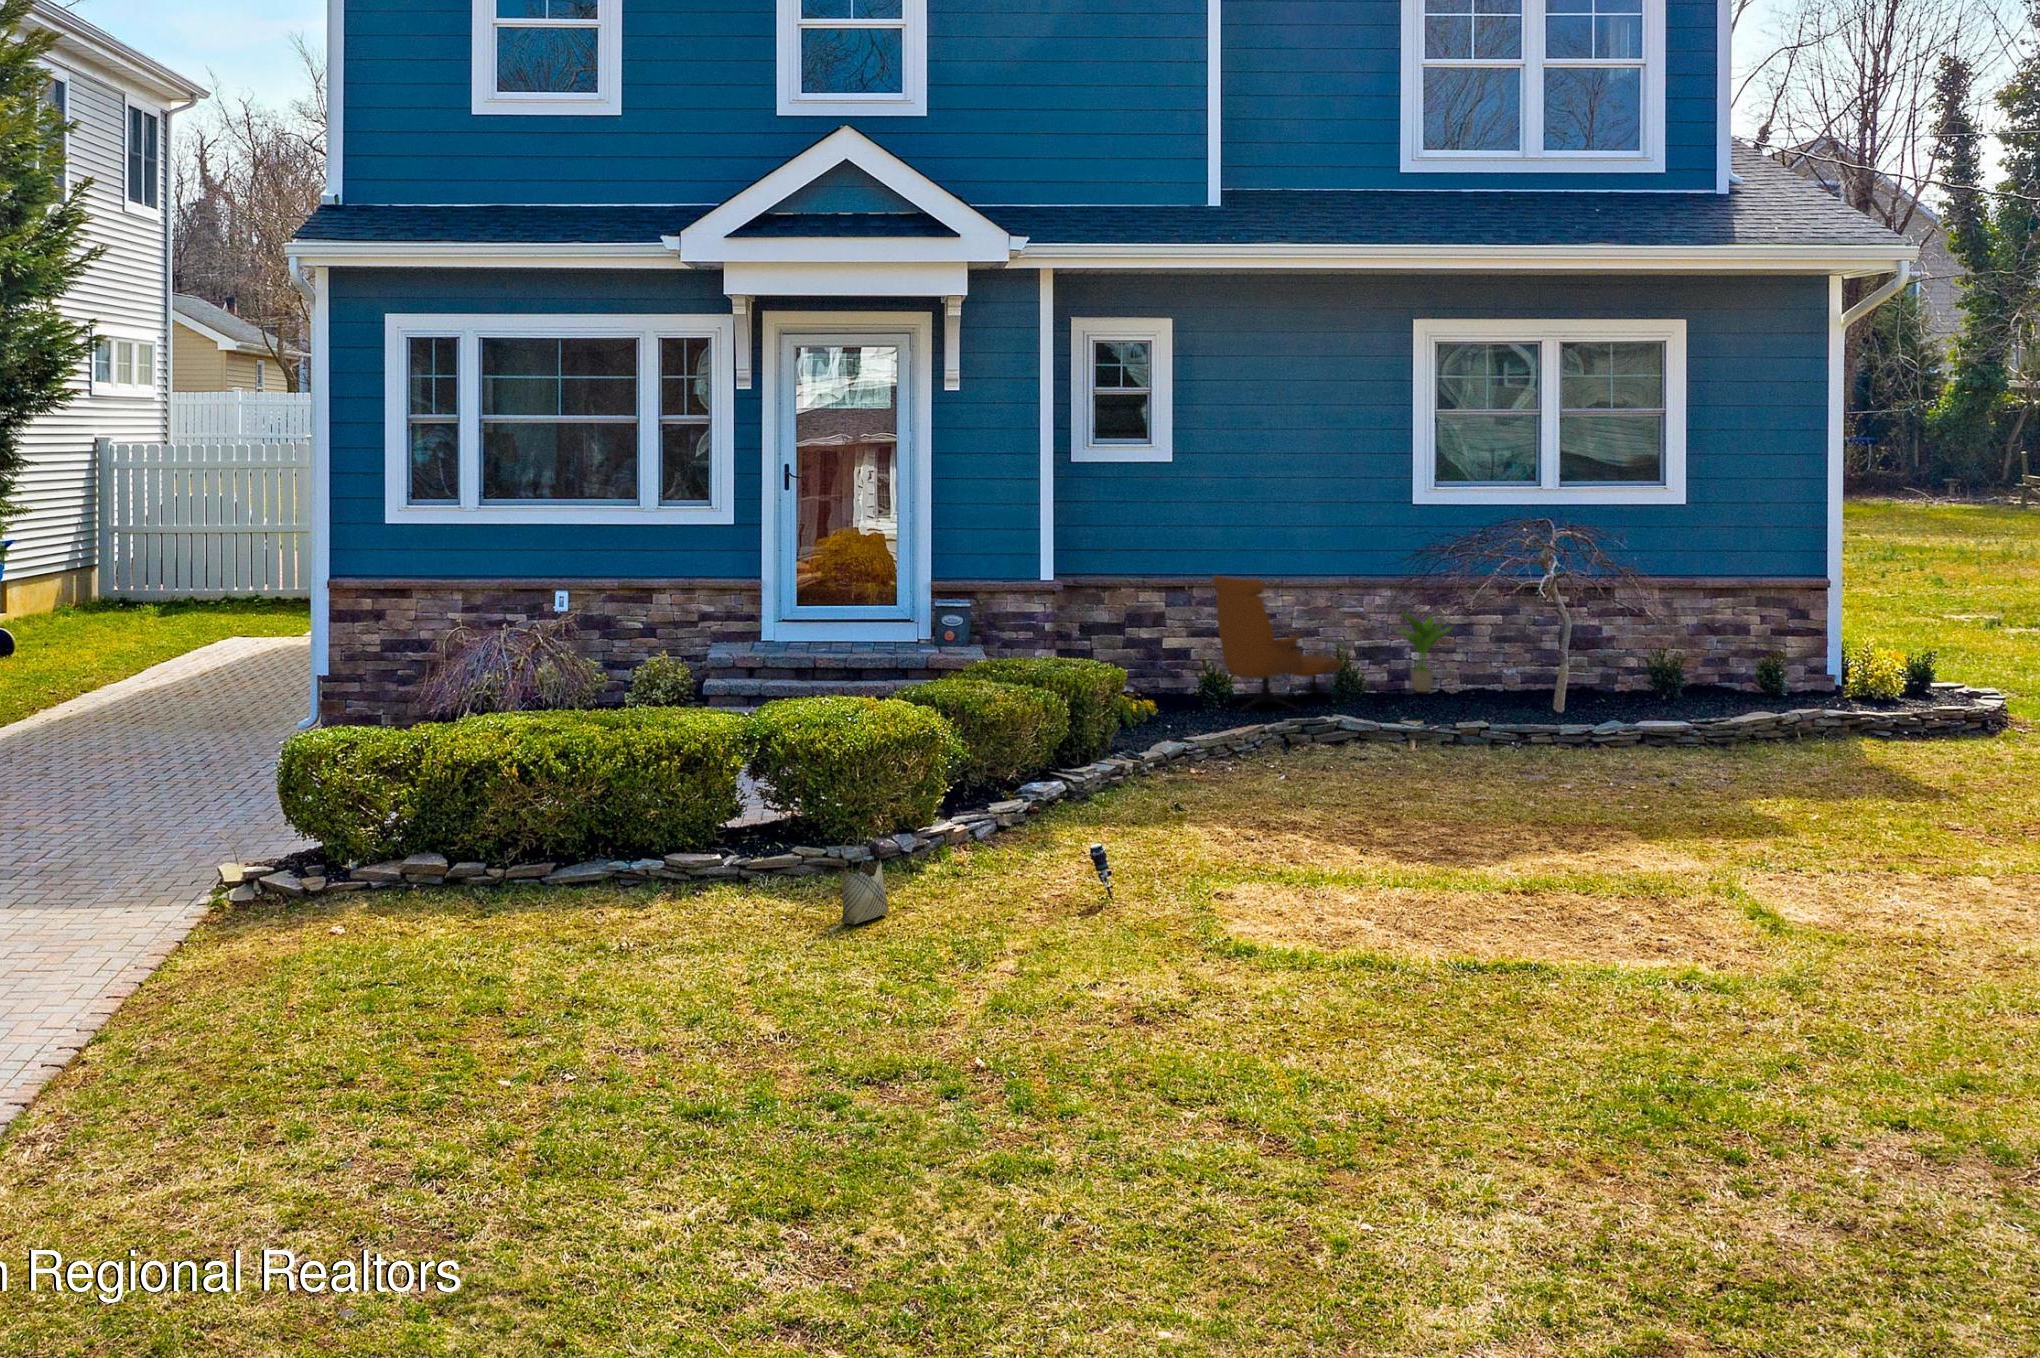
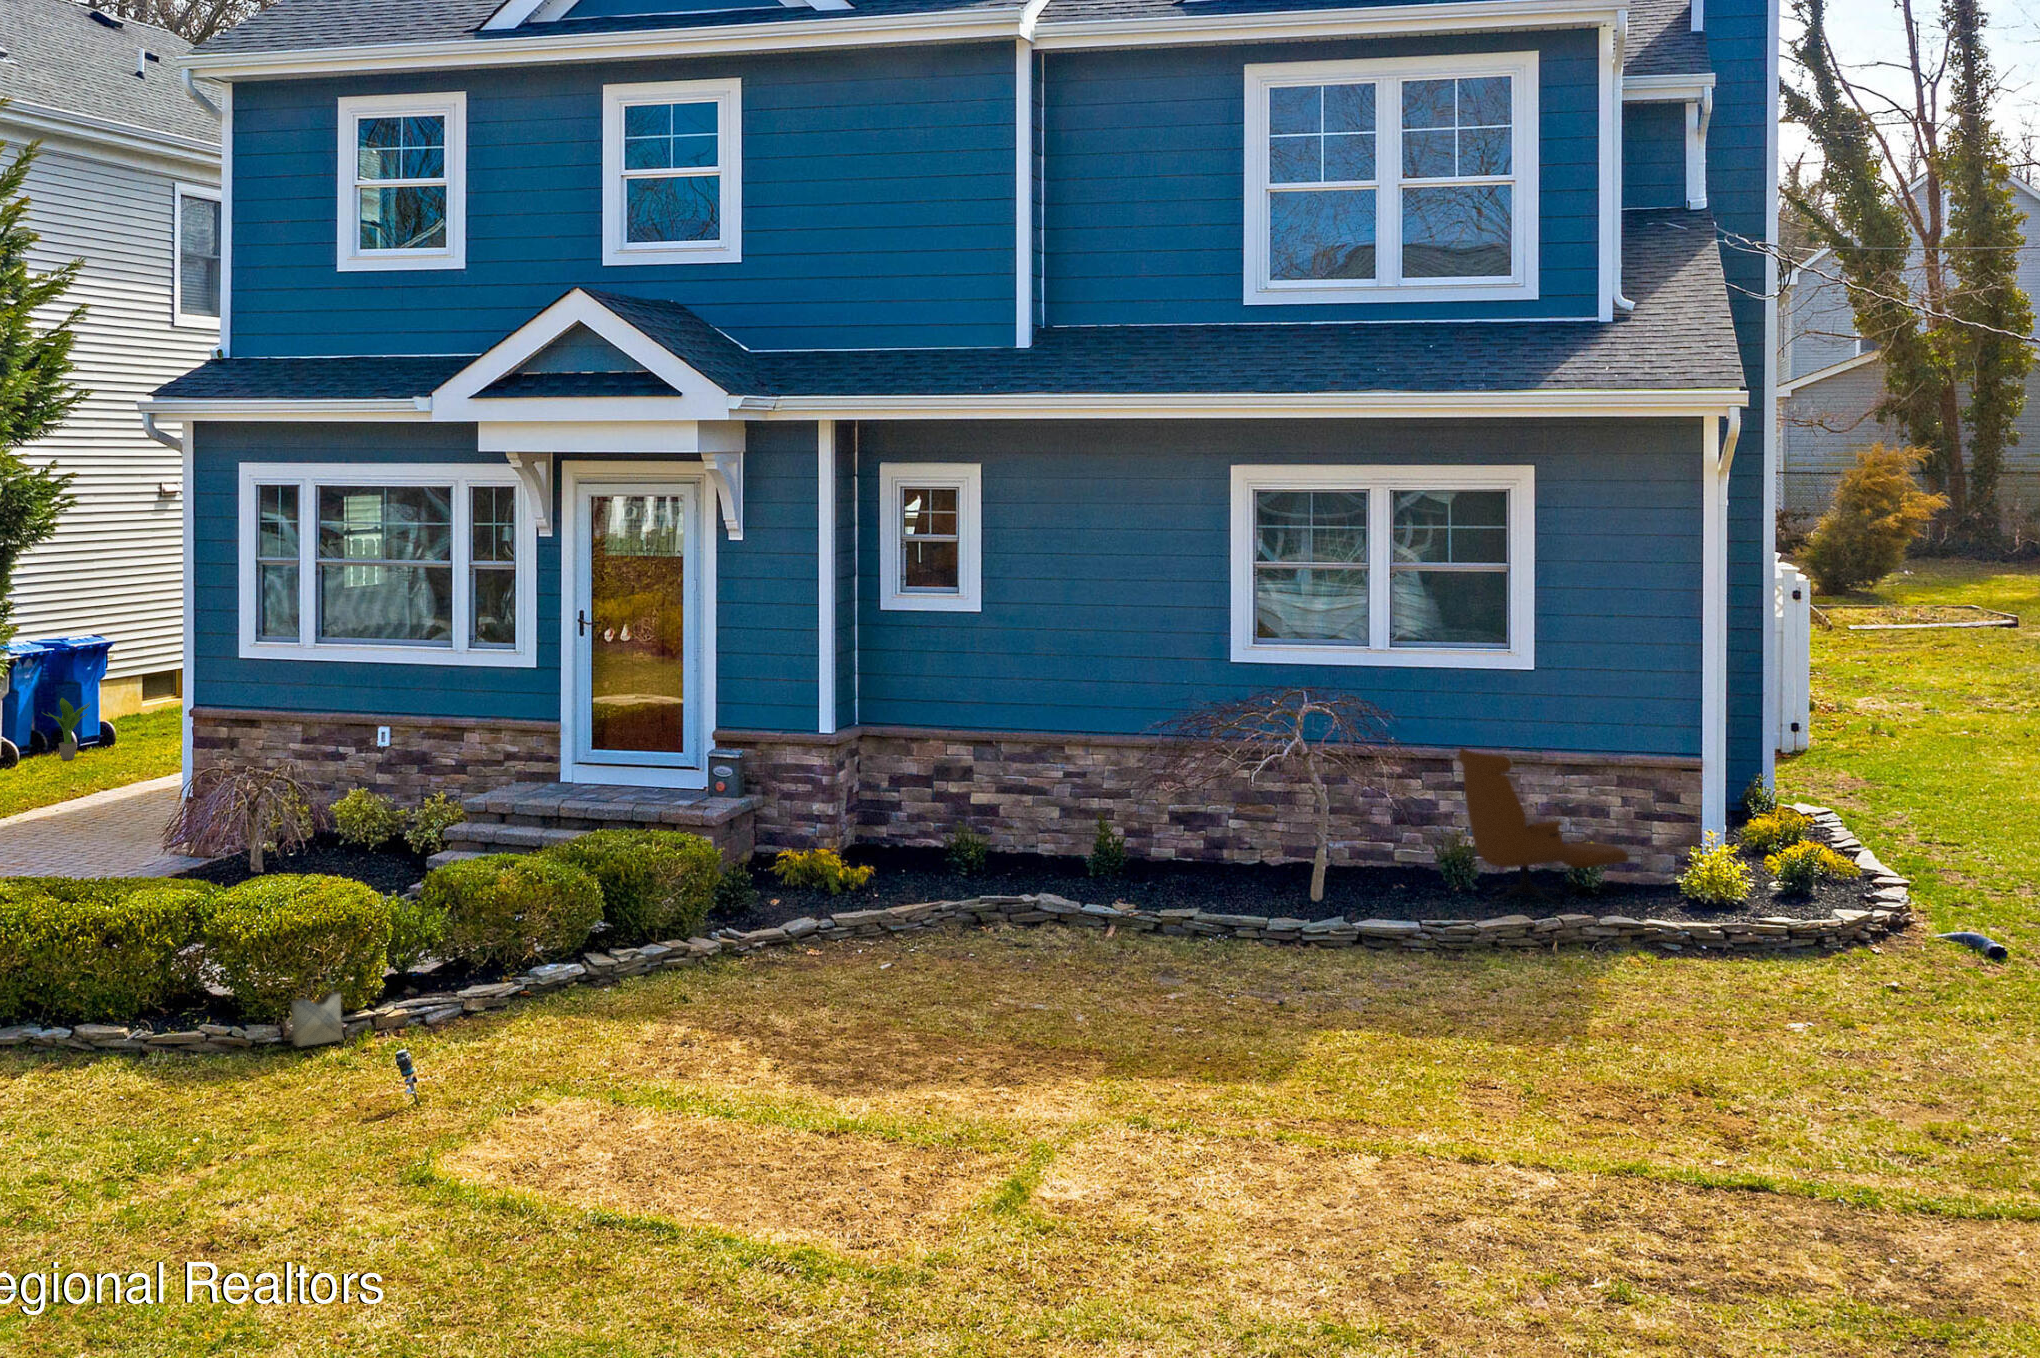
lounge chair: present [1213,575,1343,711] -> present [1459,748,1629,907]
potted plant: present [1392,610,1452,692] -> present [43,698,90,760]

